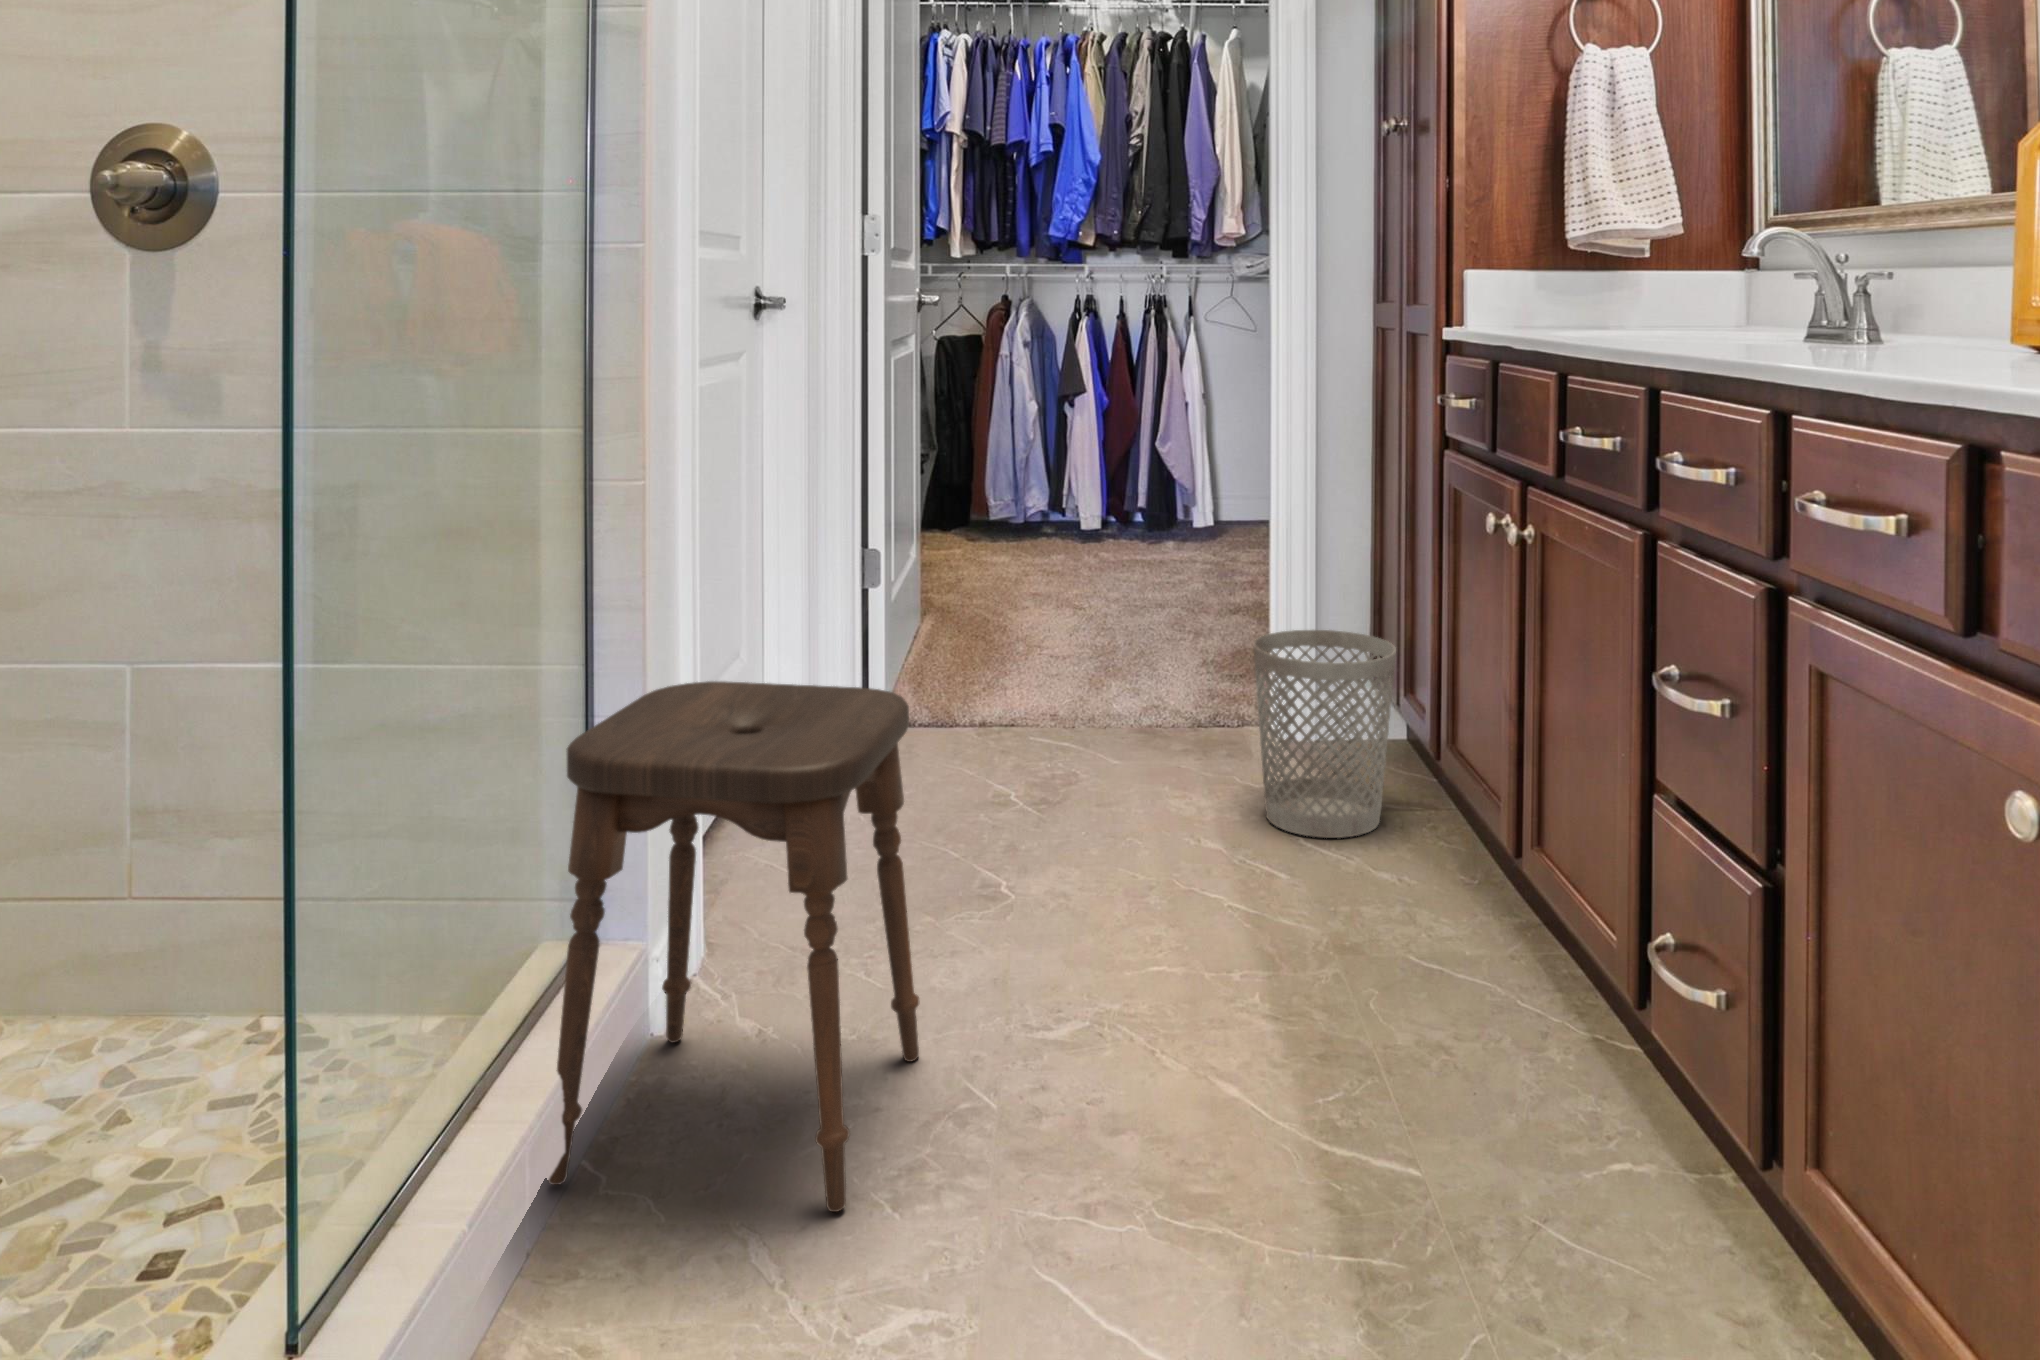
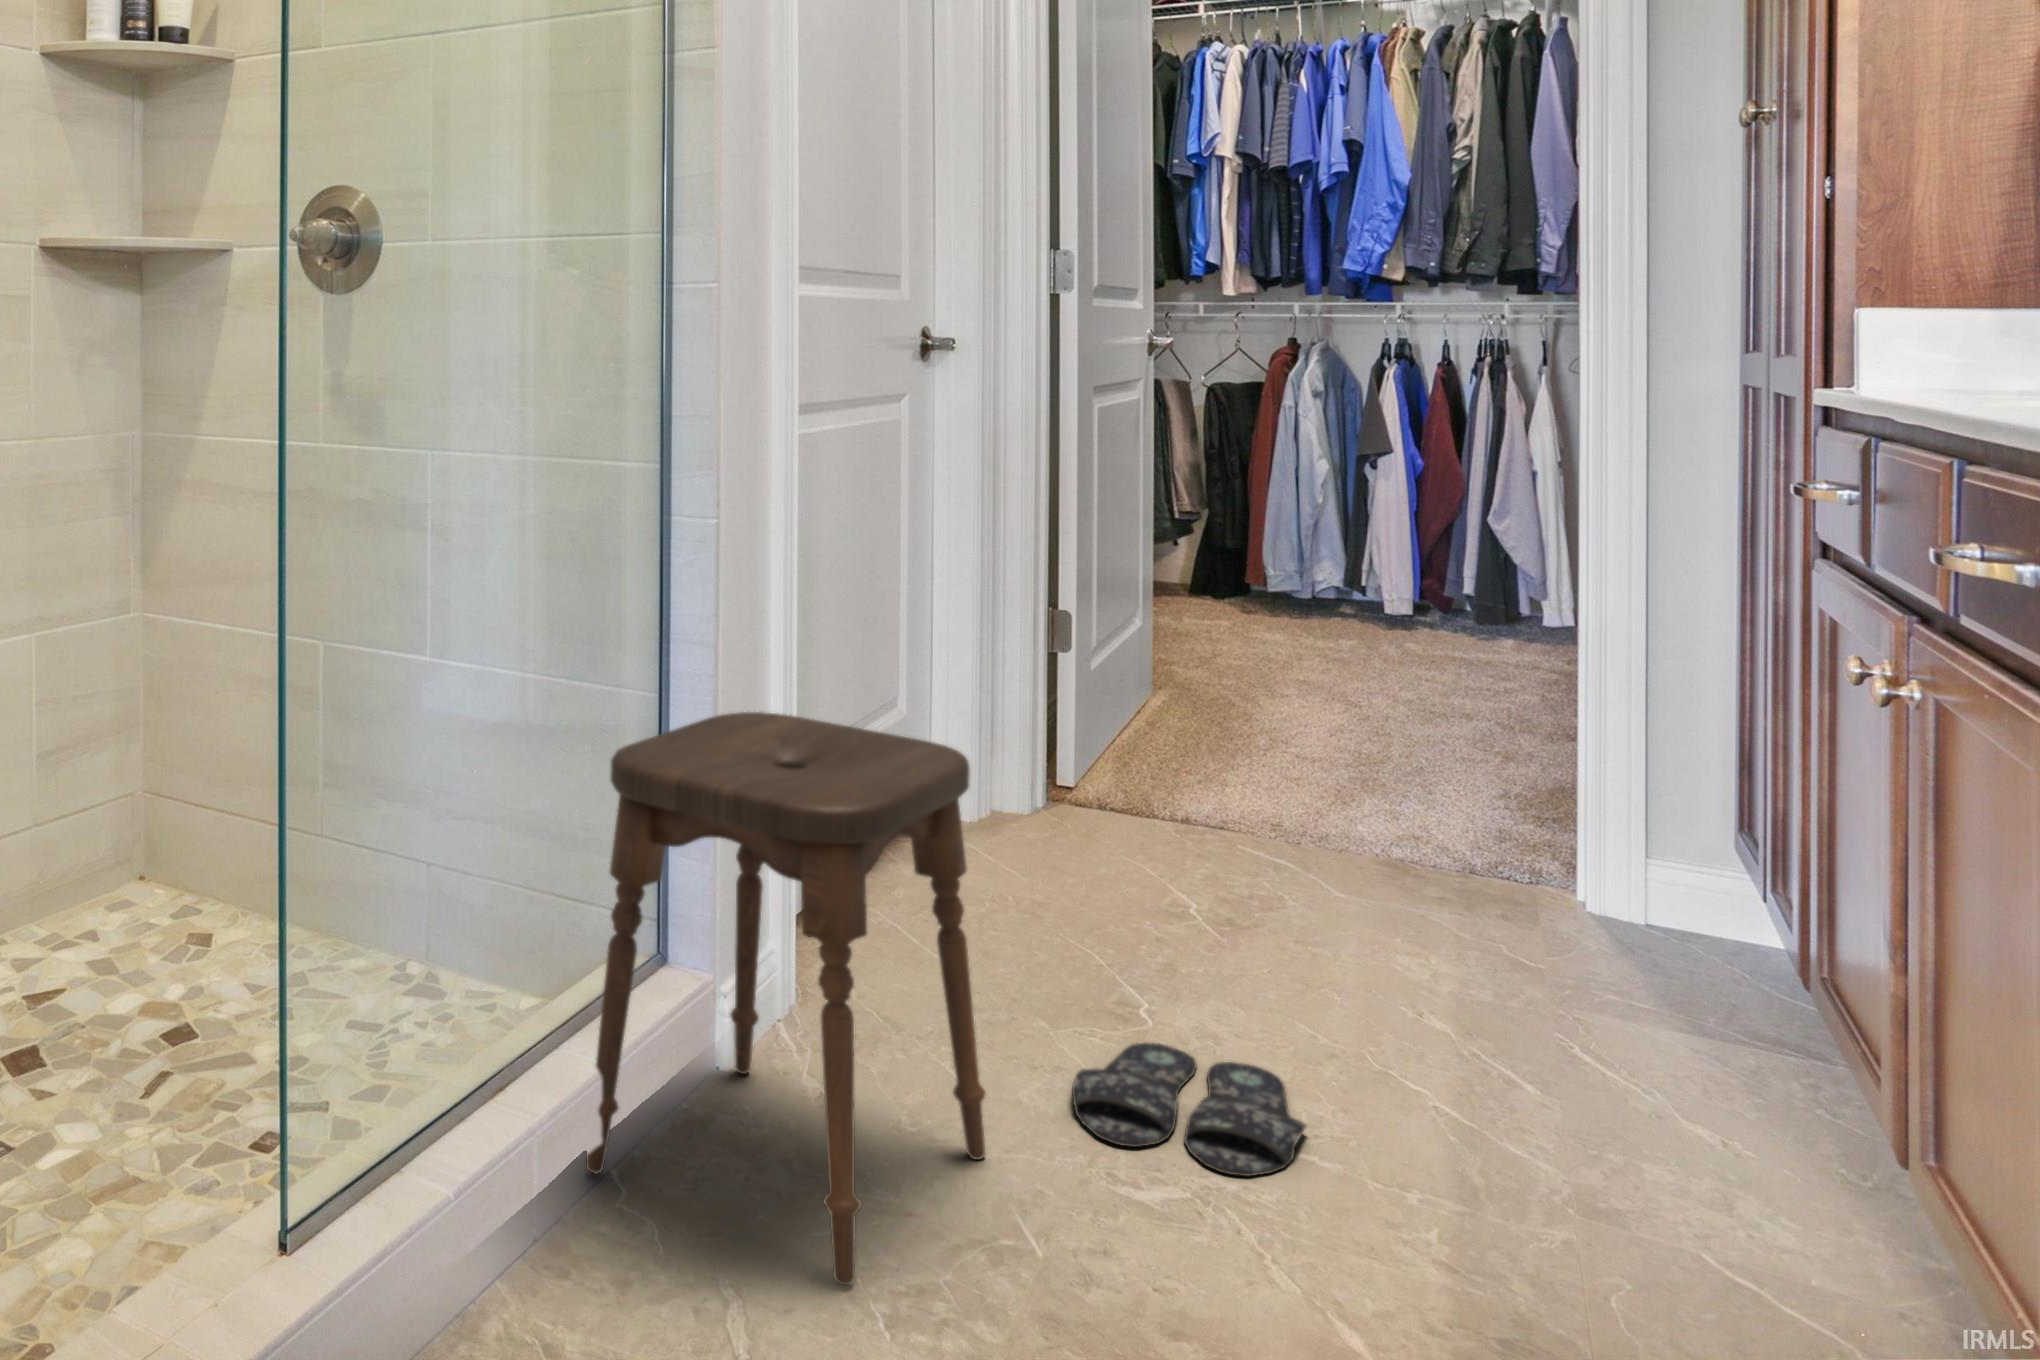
wastebasket: present [1254,630,1396,838] -> none [1512,761,1739,1047]
slippers: none [972,919,1154,1015] -> present [1072,1043,1306,1176]

